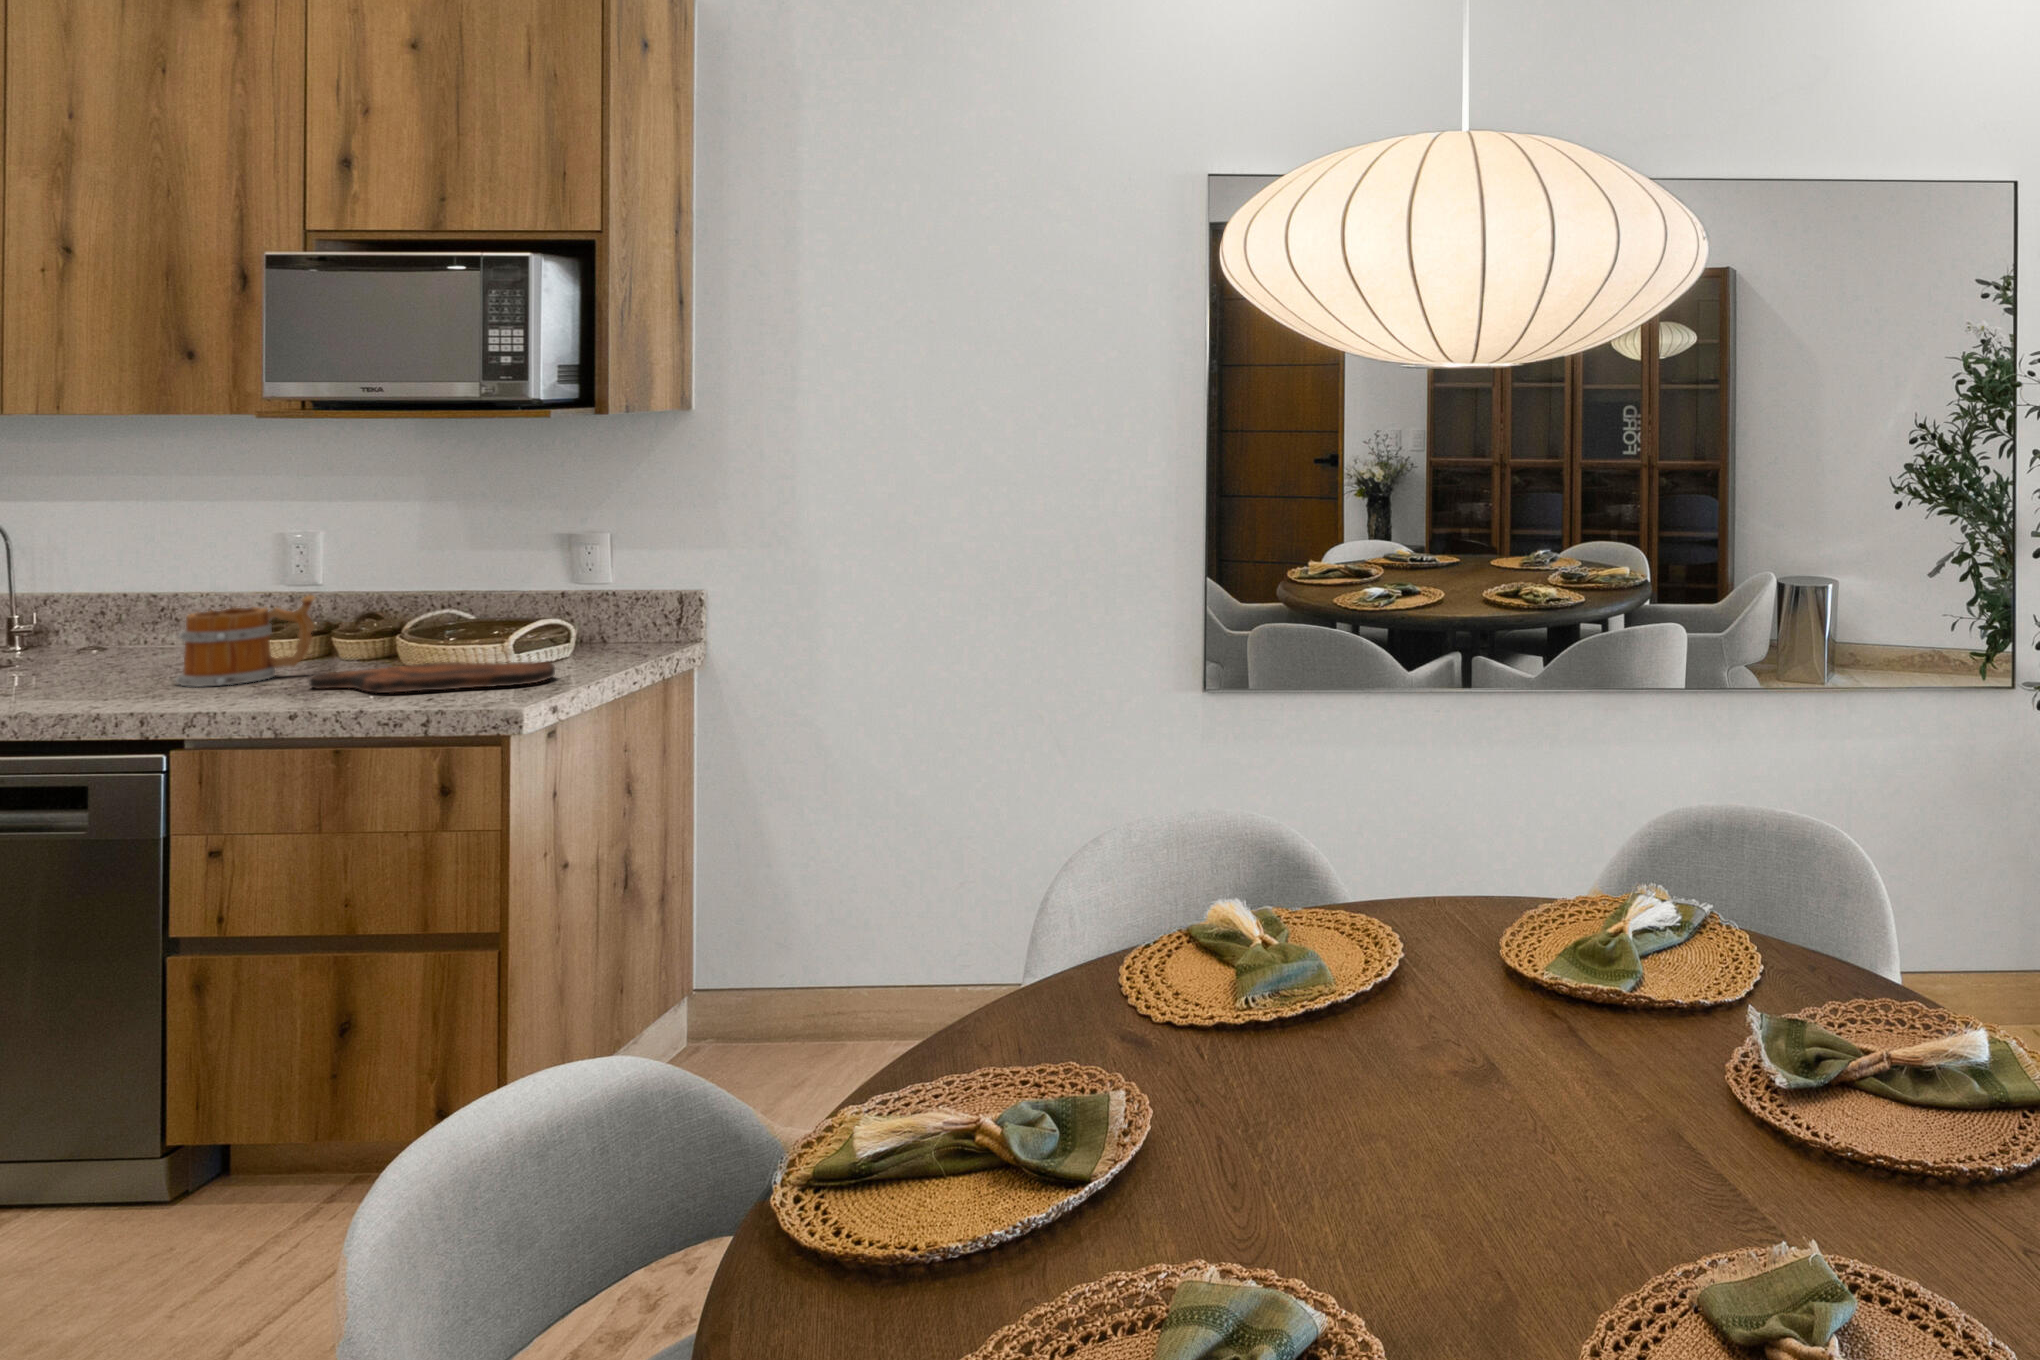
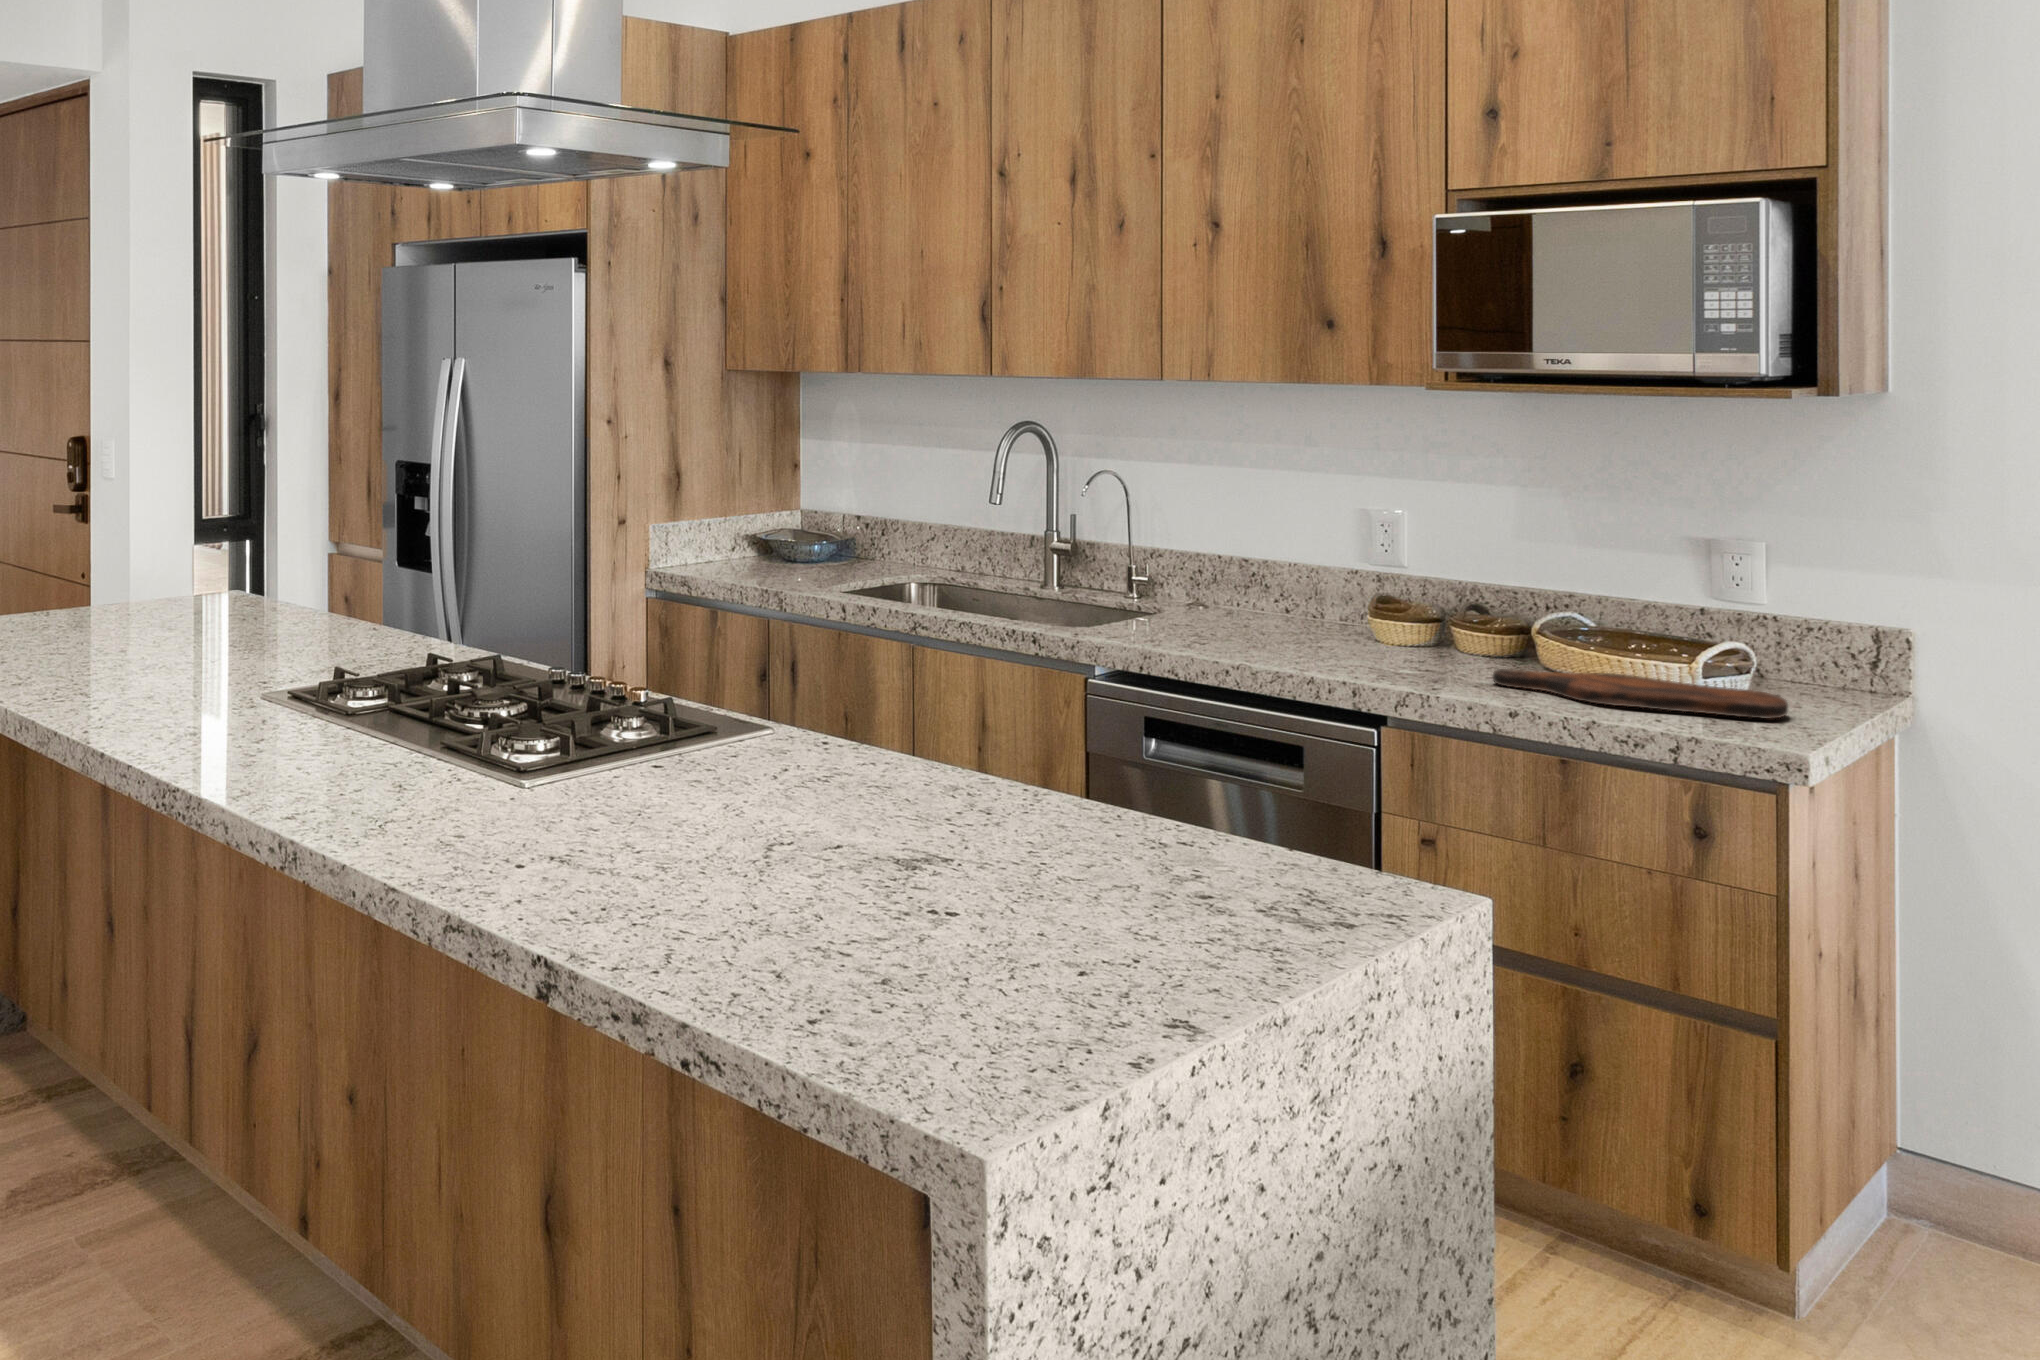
mug: present [176,595,315,687] -> none [1340,581,1465,667]

